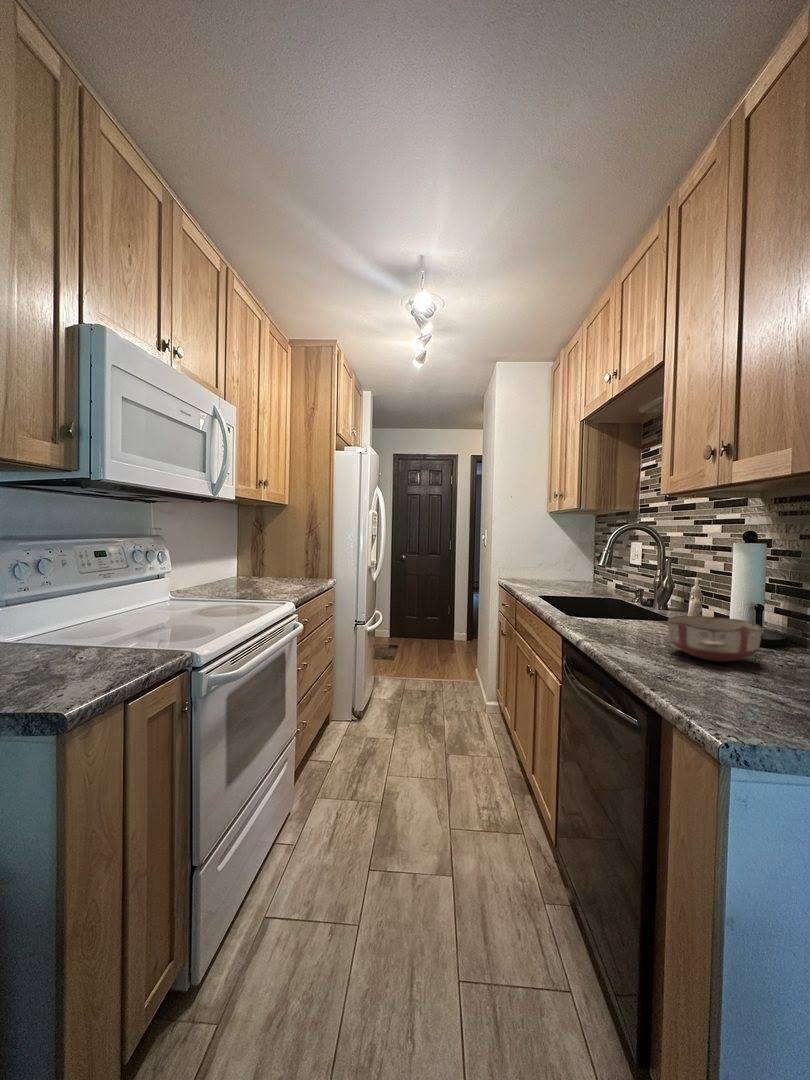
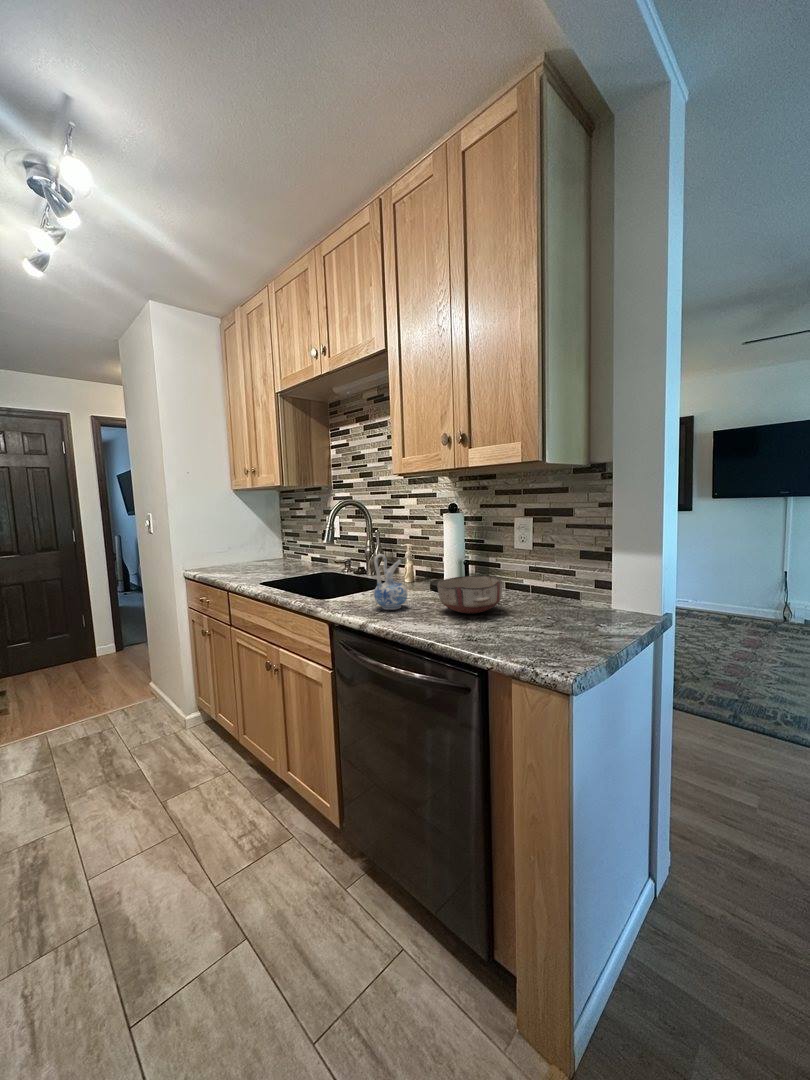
ceramic pitcher: none [604,576,643,637] -> present [374,554,407,610]

